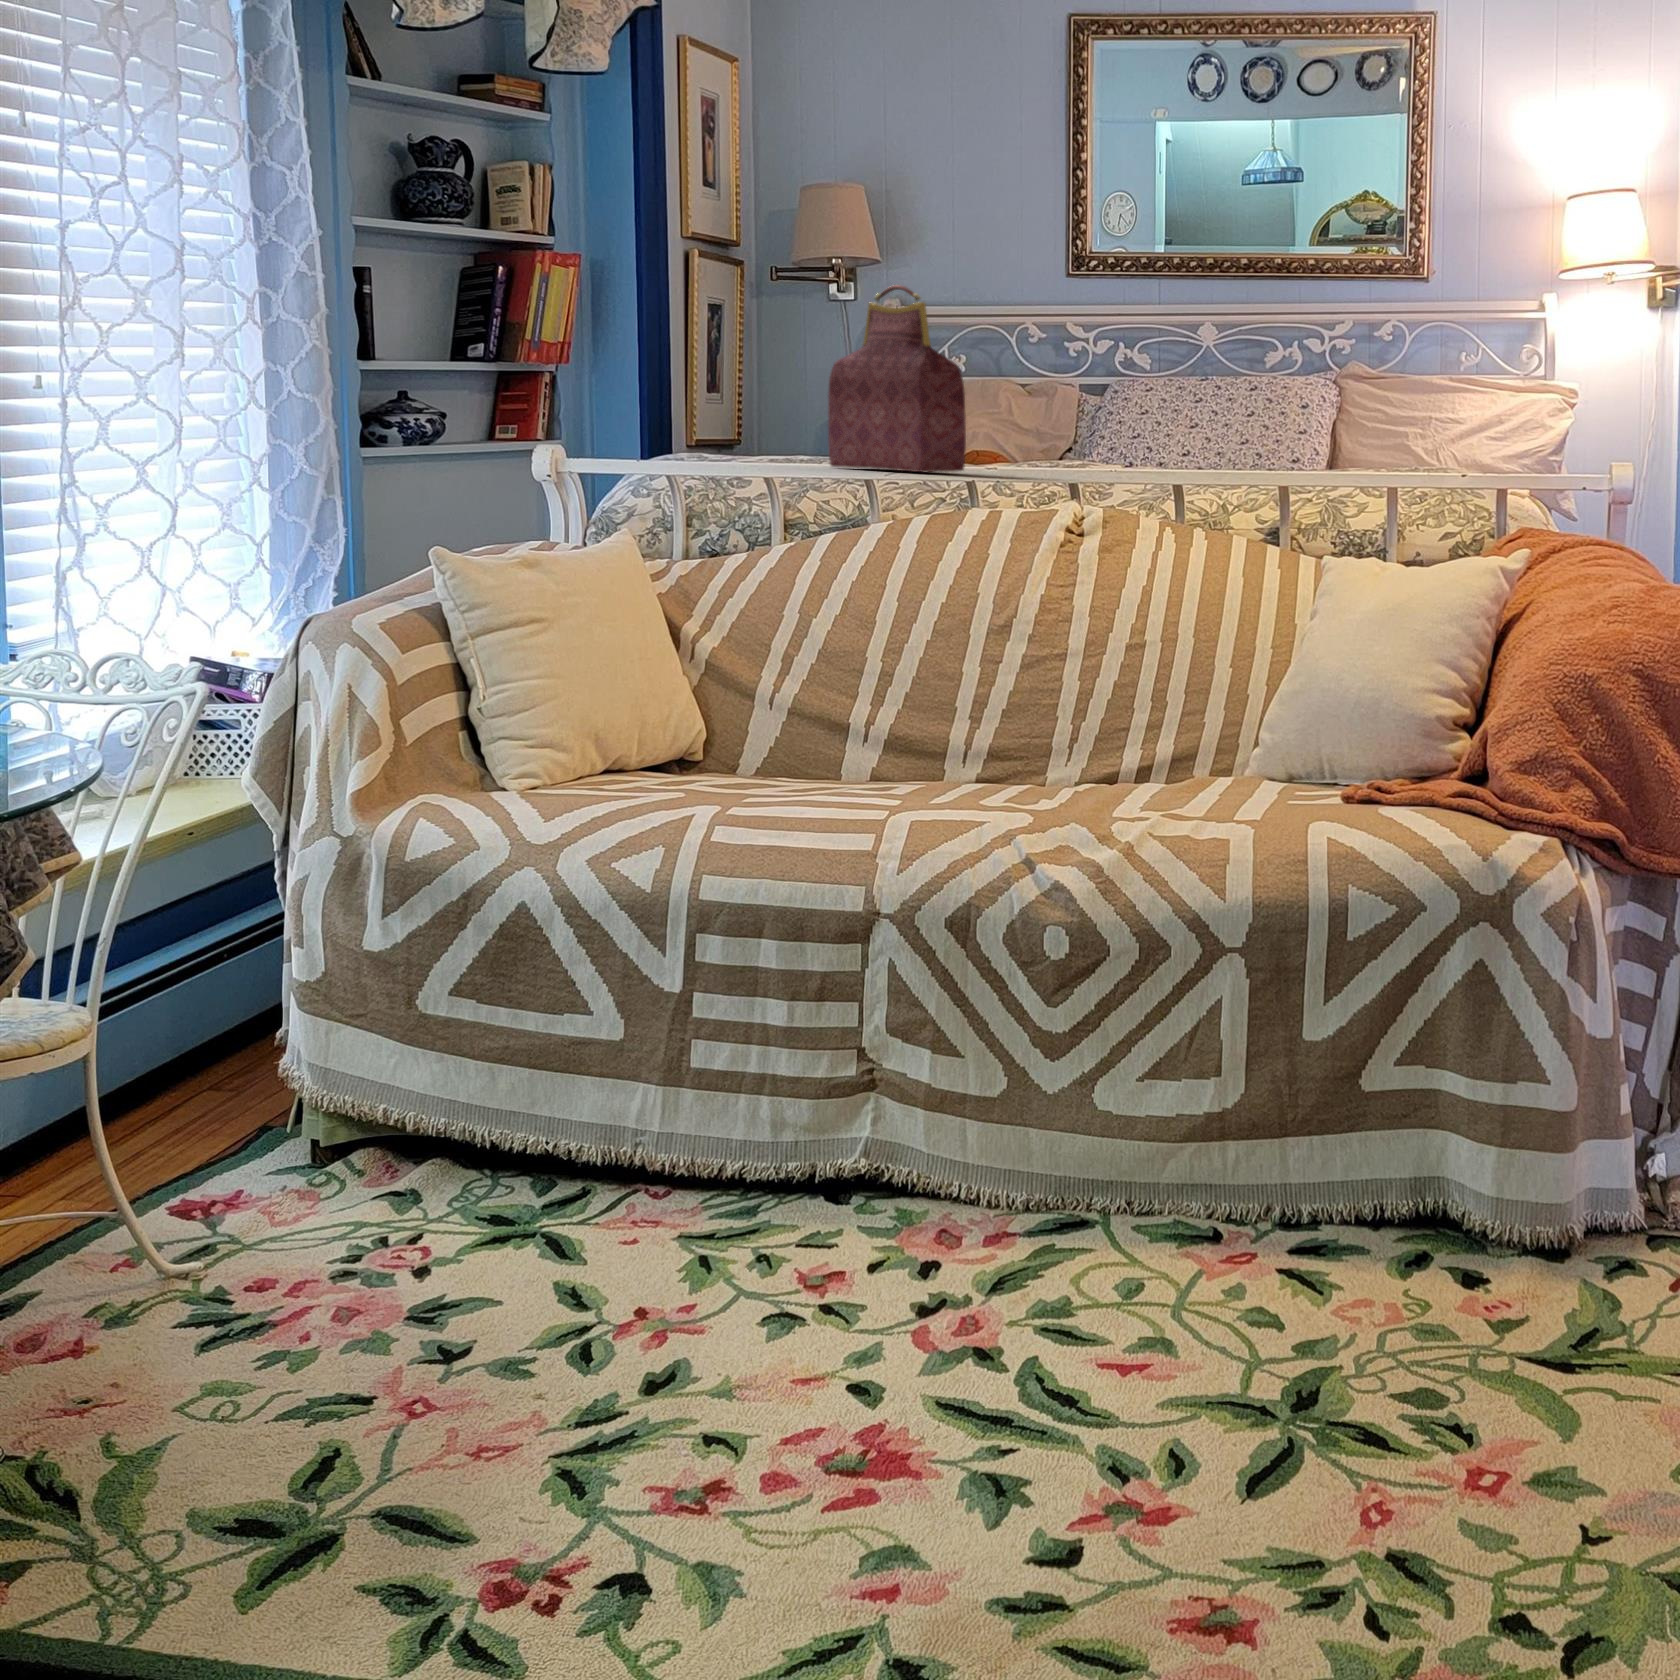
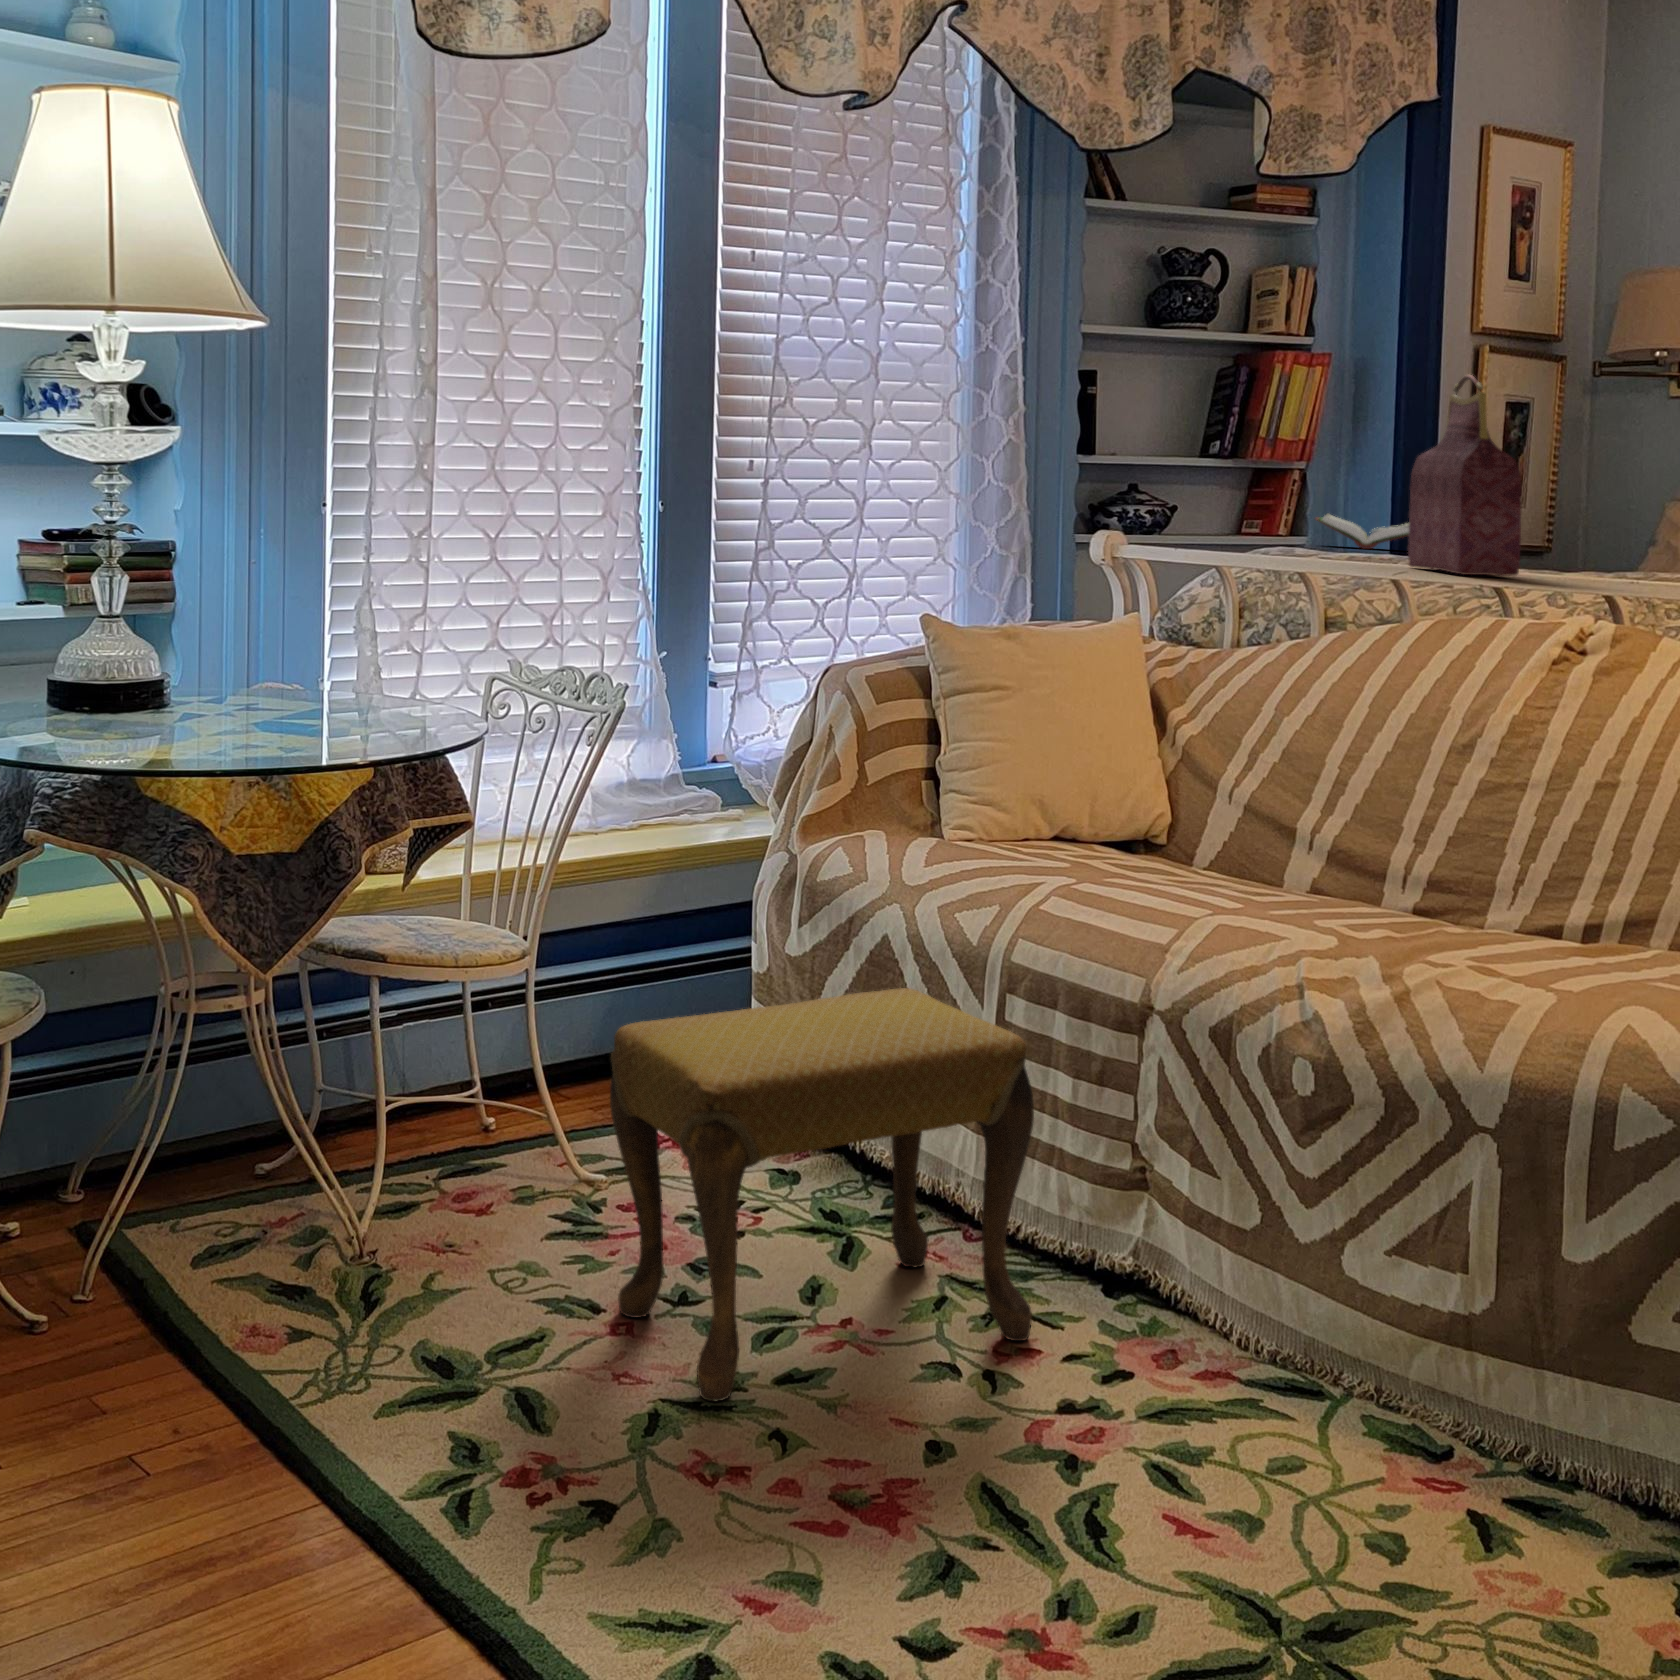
book: none [569,415,685,450] -> present [1315,514,1409,549]
footstool: none [377,949,822,1440] -> present [610,988,1034,1401]

